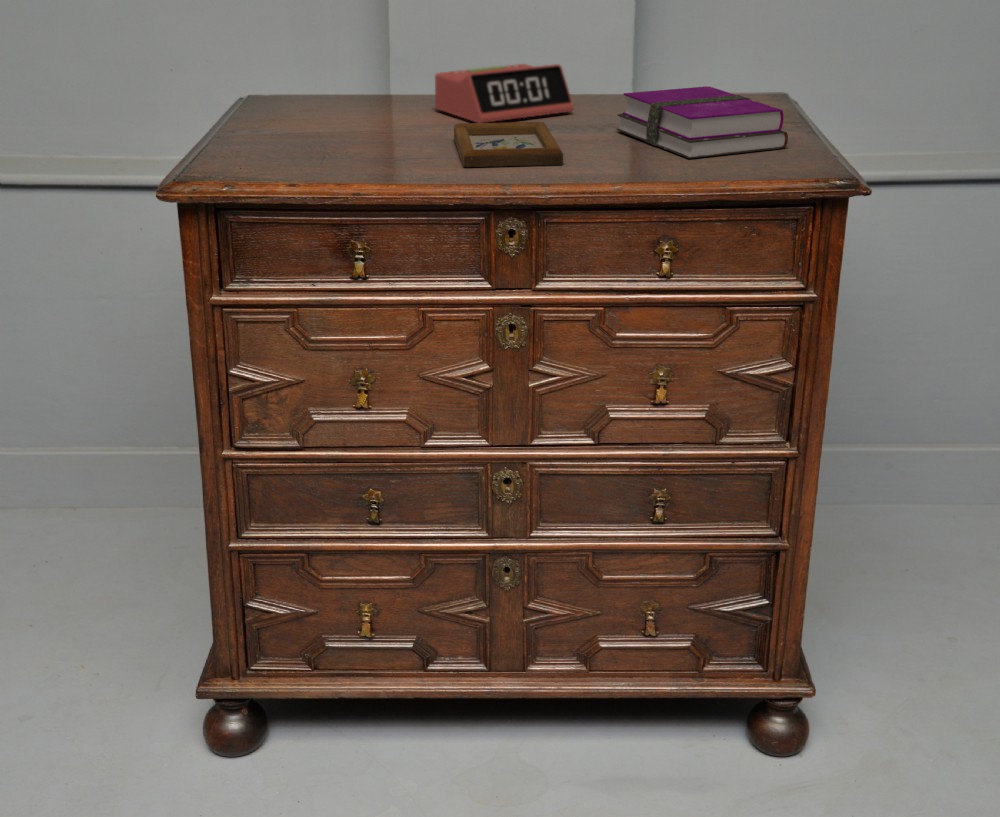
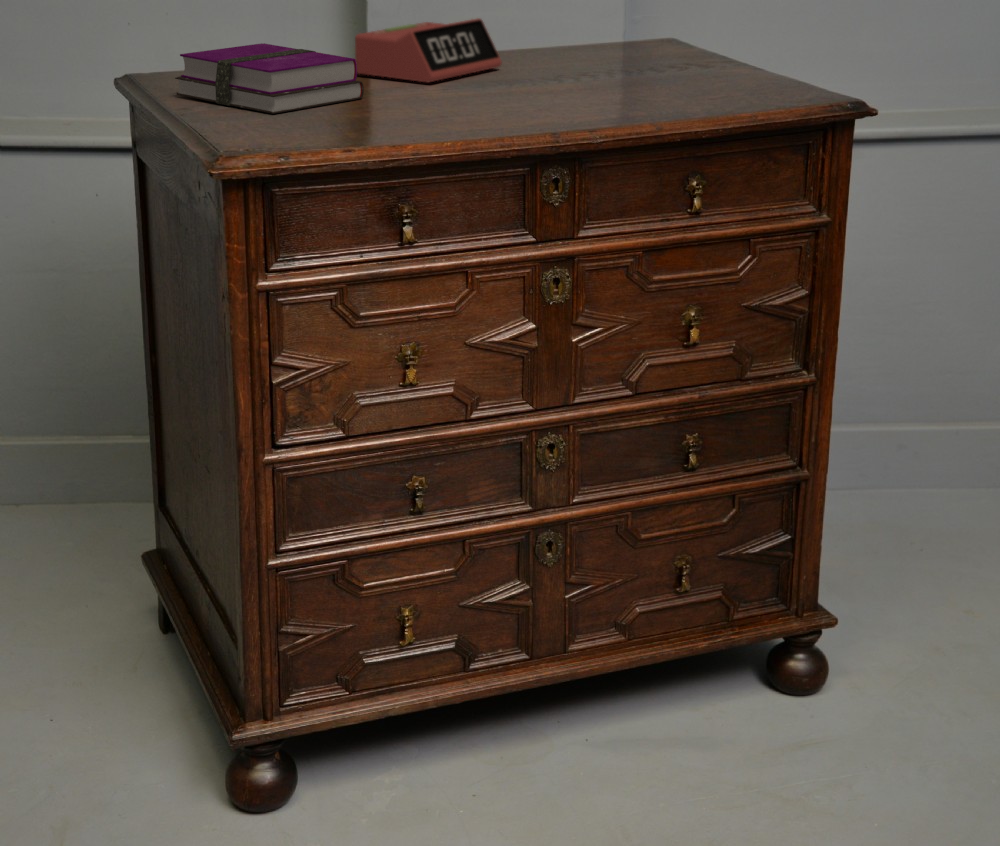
hardback book: present [616,86,788,159] -> present [175,43,364,114]
picture frame: present [454,122,563,167] -> none [431,74,583,118]

